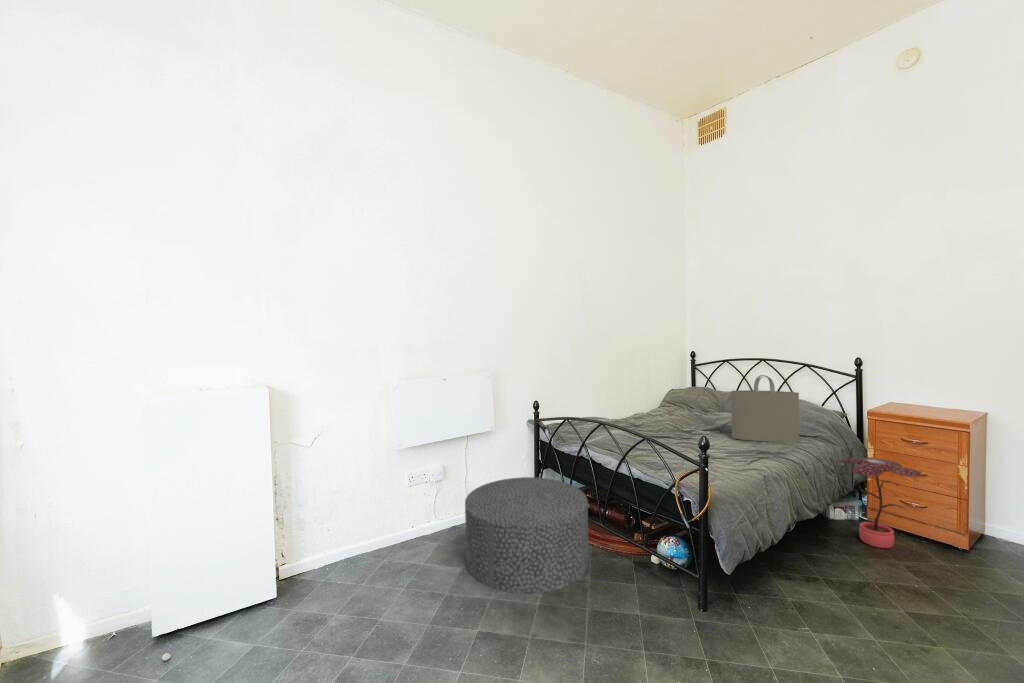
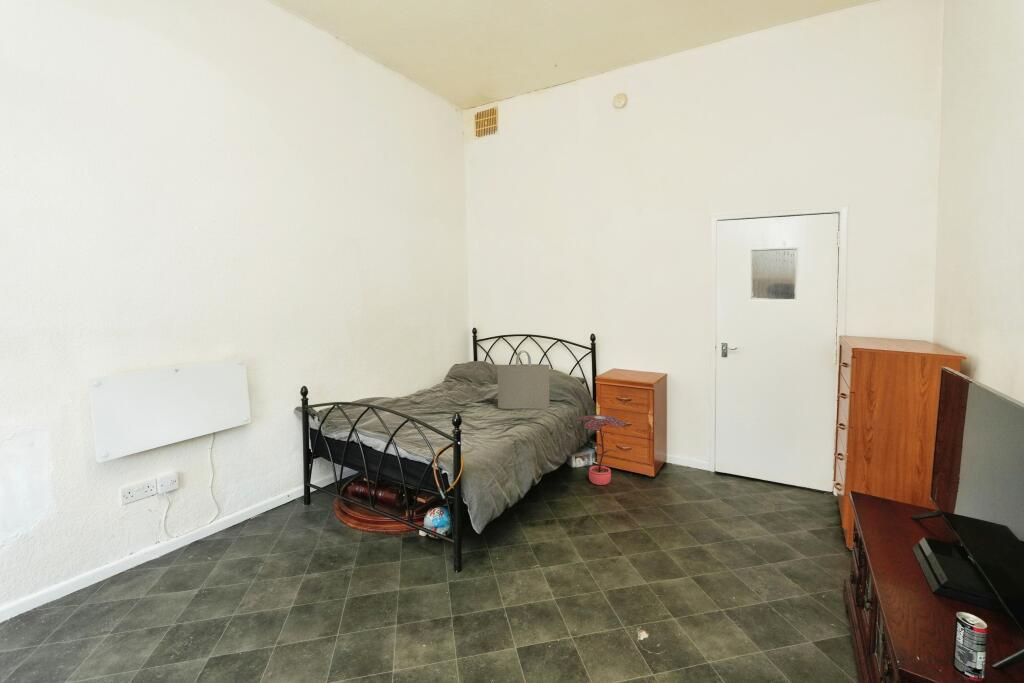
ottoman: present [465,477,589,594] -> none [198,469,356,605]

